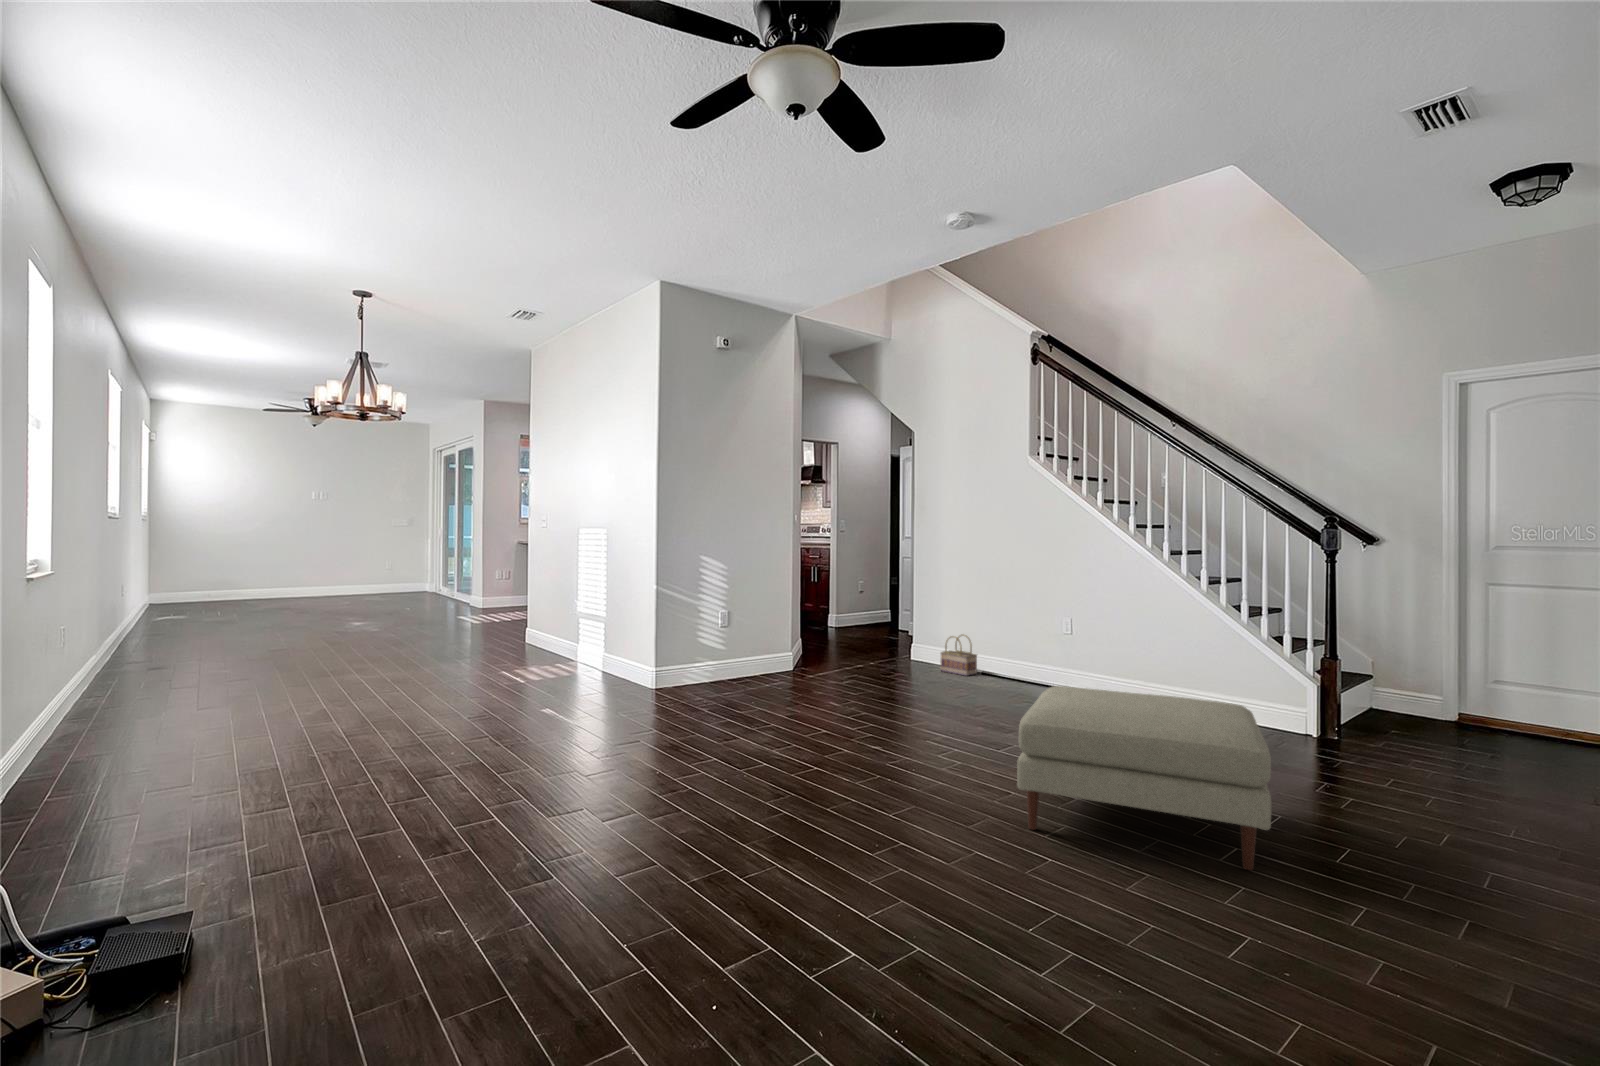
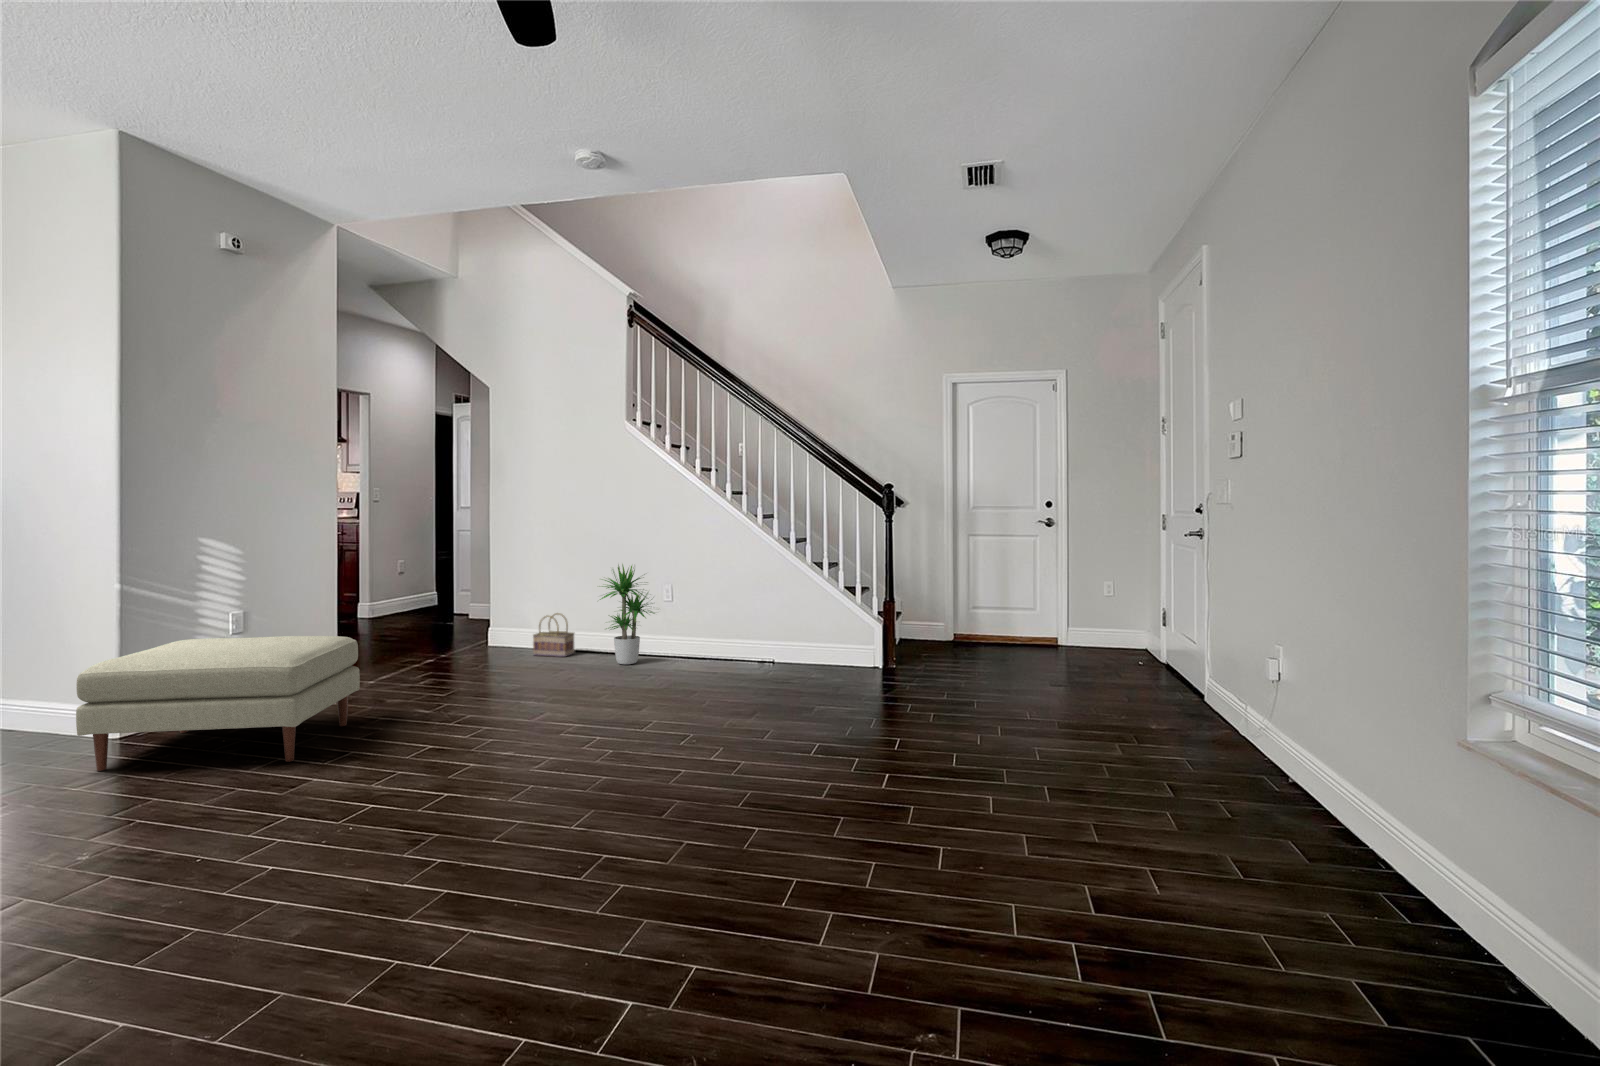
potted plant: none [989,591,1055,691] -> present [600,564,655,664]
ottoman: present [1017,686,1271,870] -> present [76,636,360,771]

